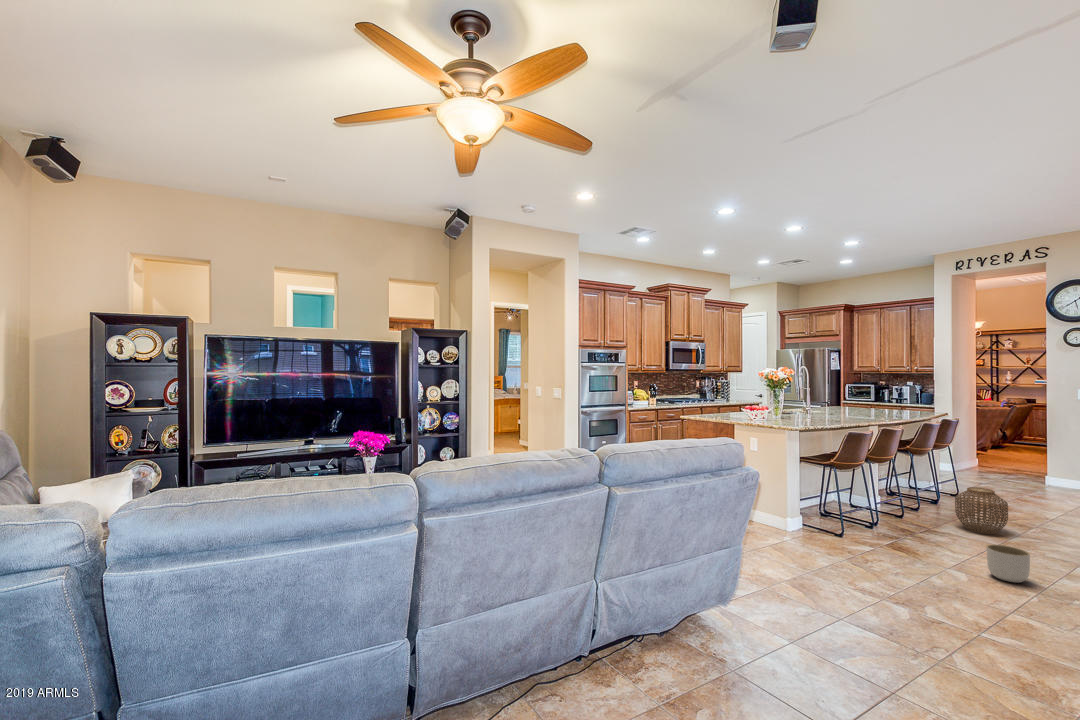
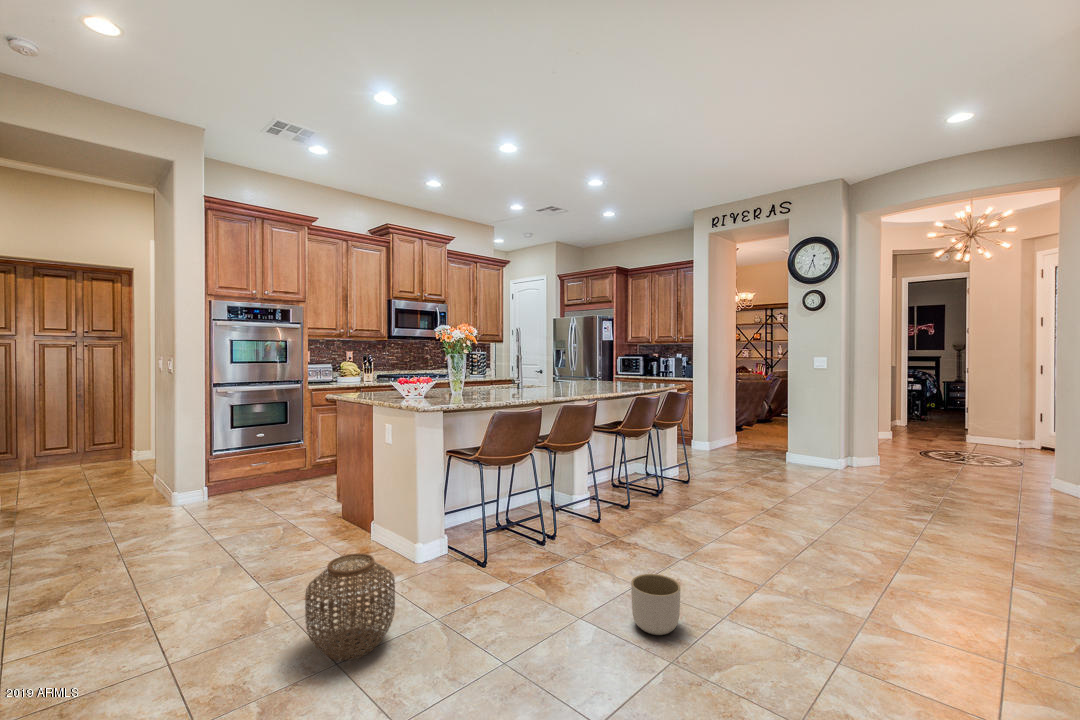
woven basket: present [955,487,1008,534] -> present [305,554,395,660]

